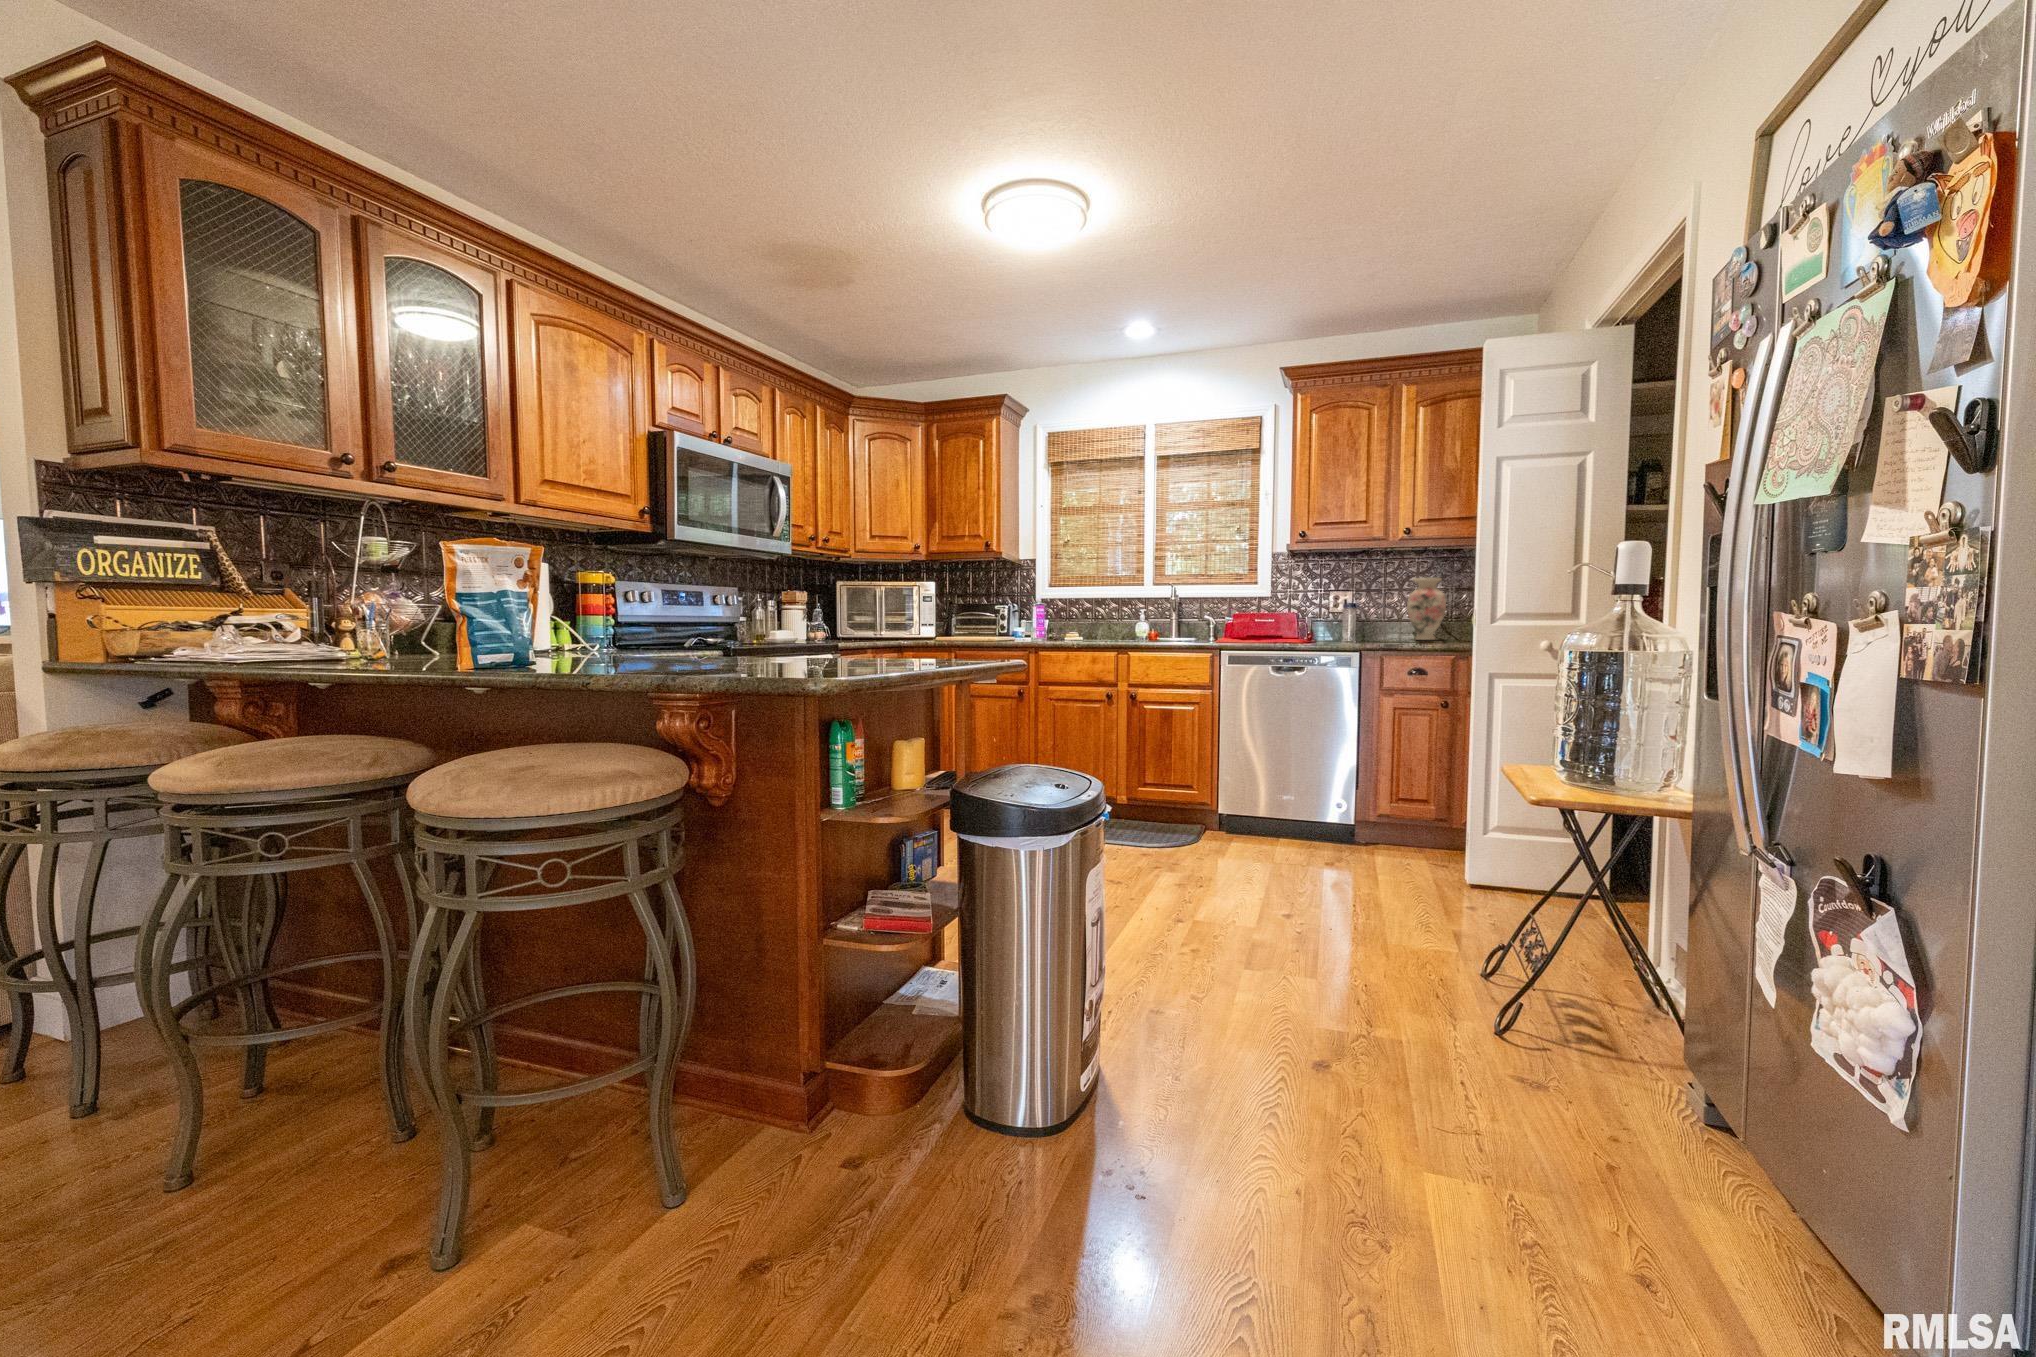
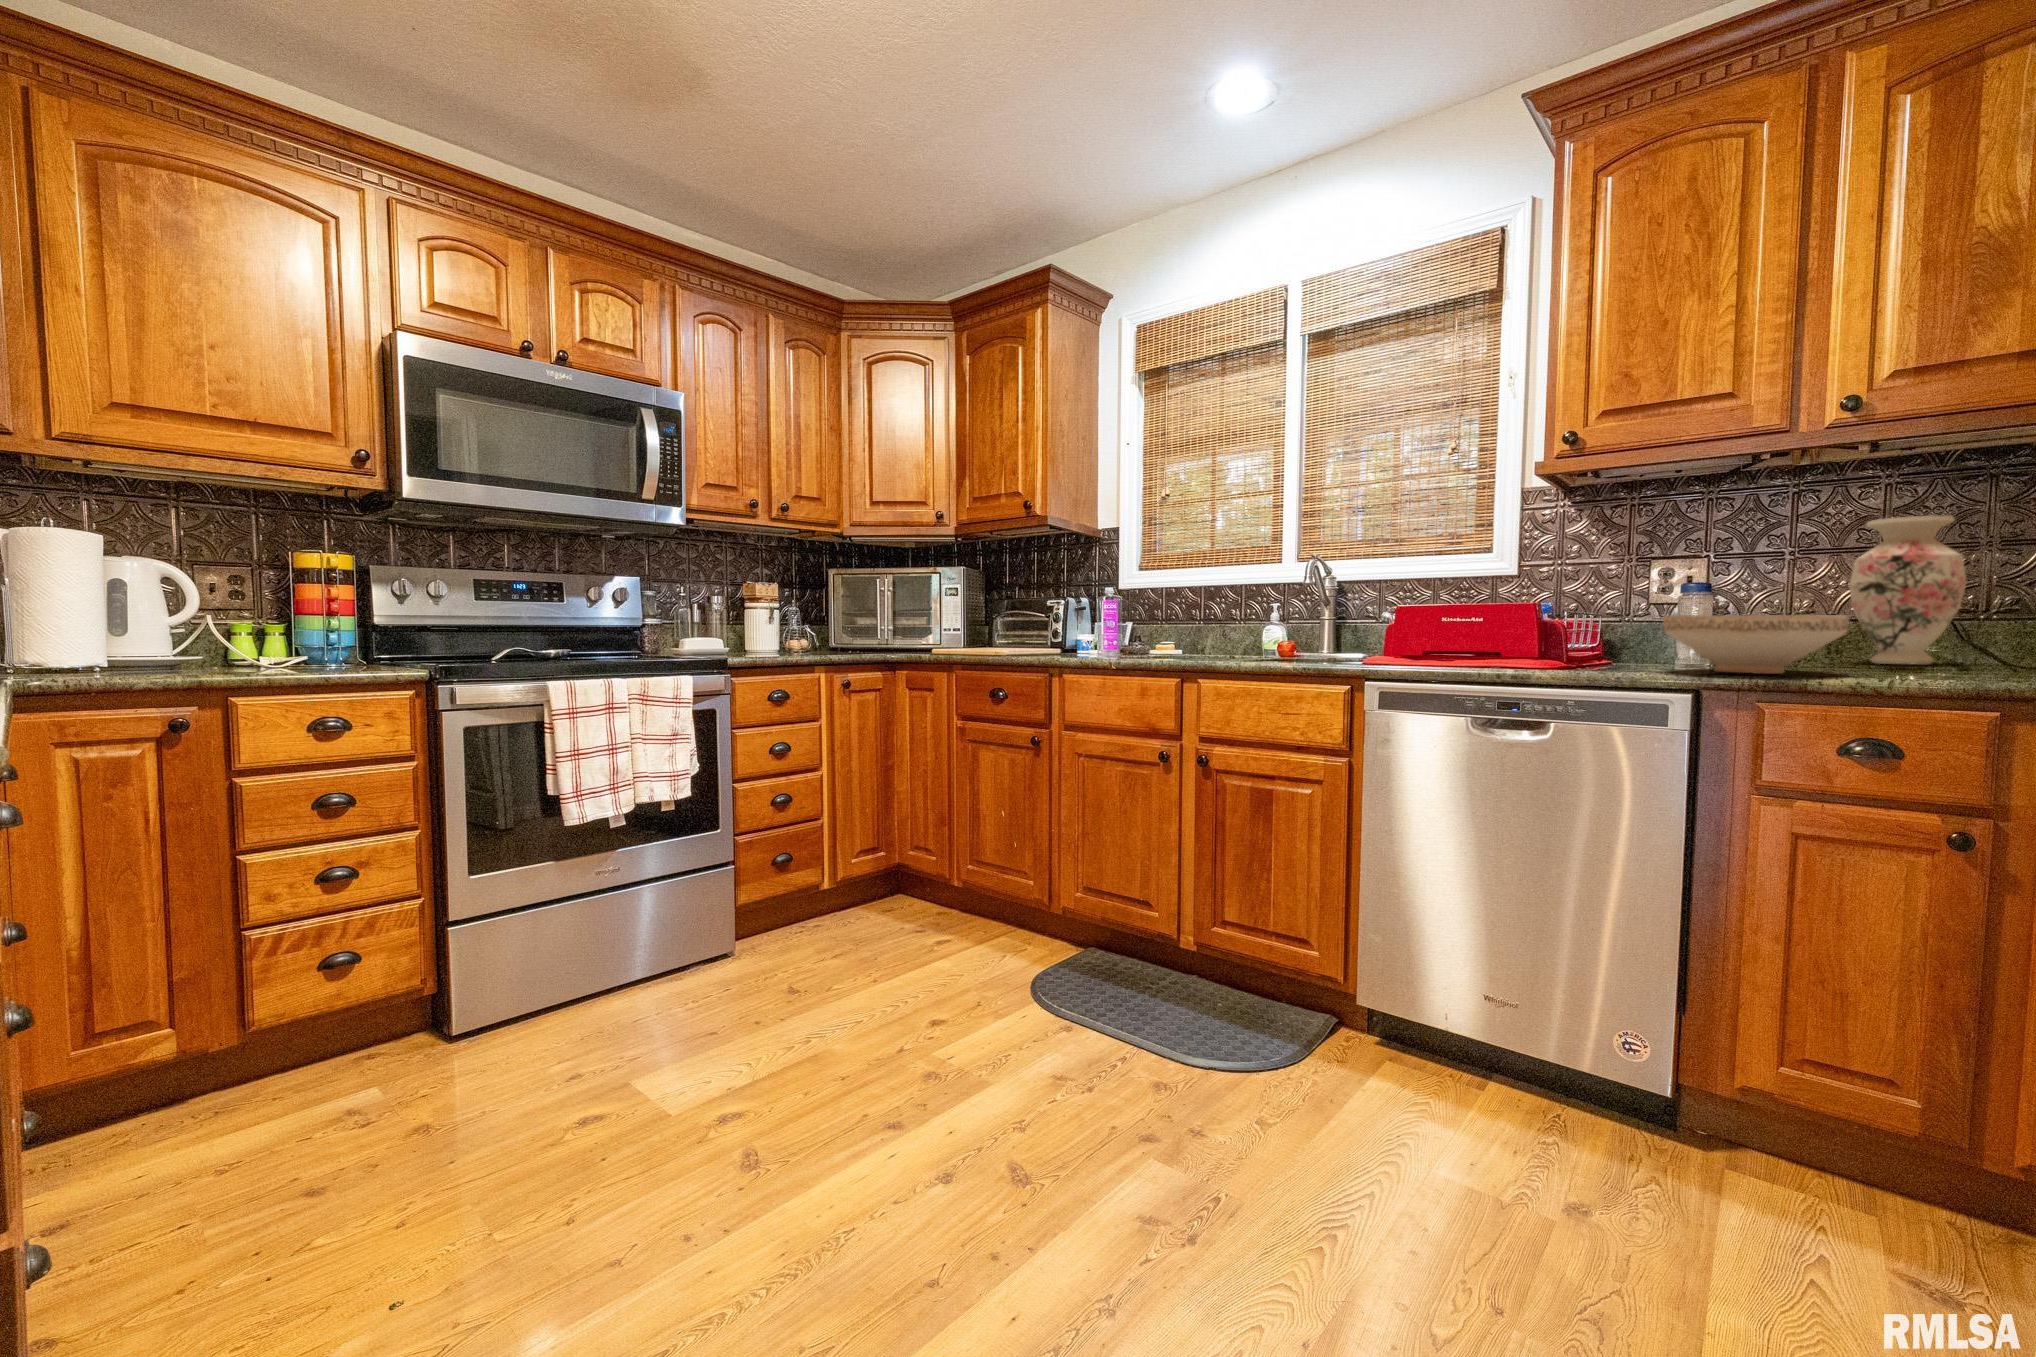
decorative bowl: none [1345,619,1411,644] -> present [1663,615,1849,674]

